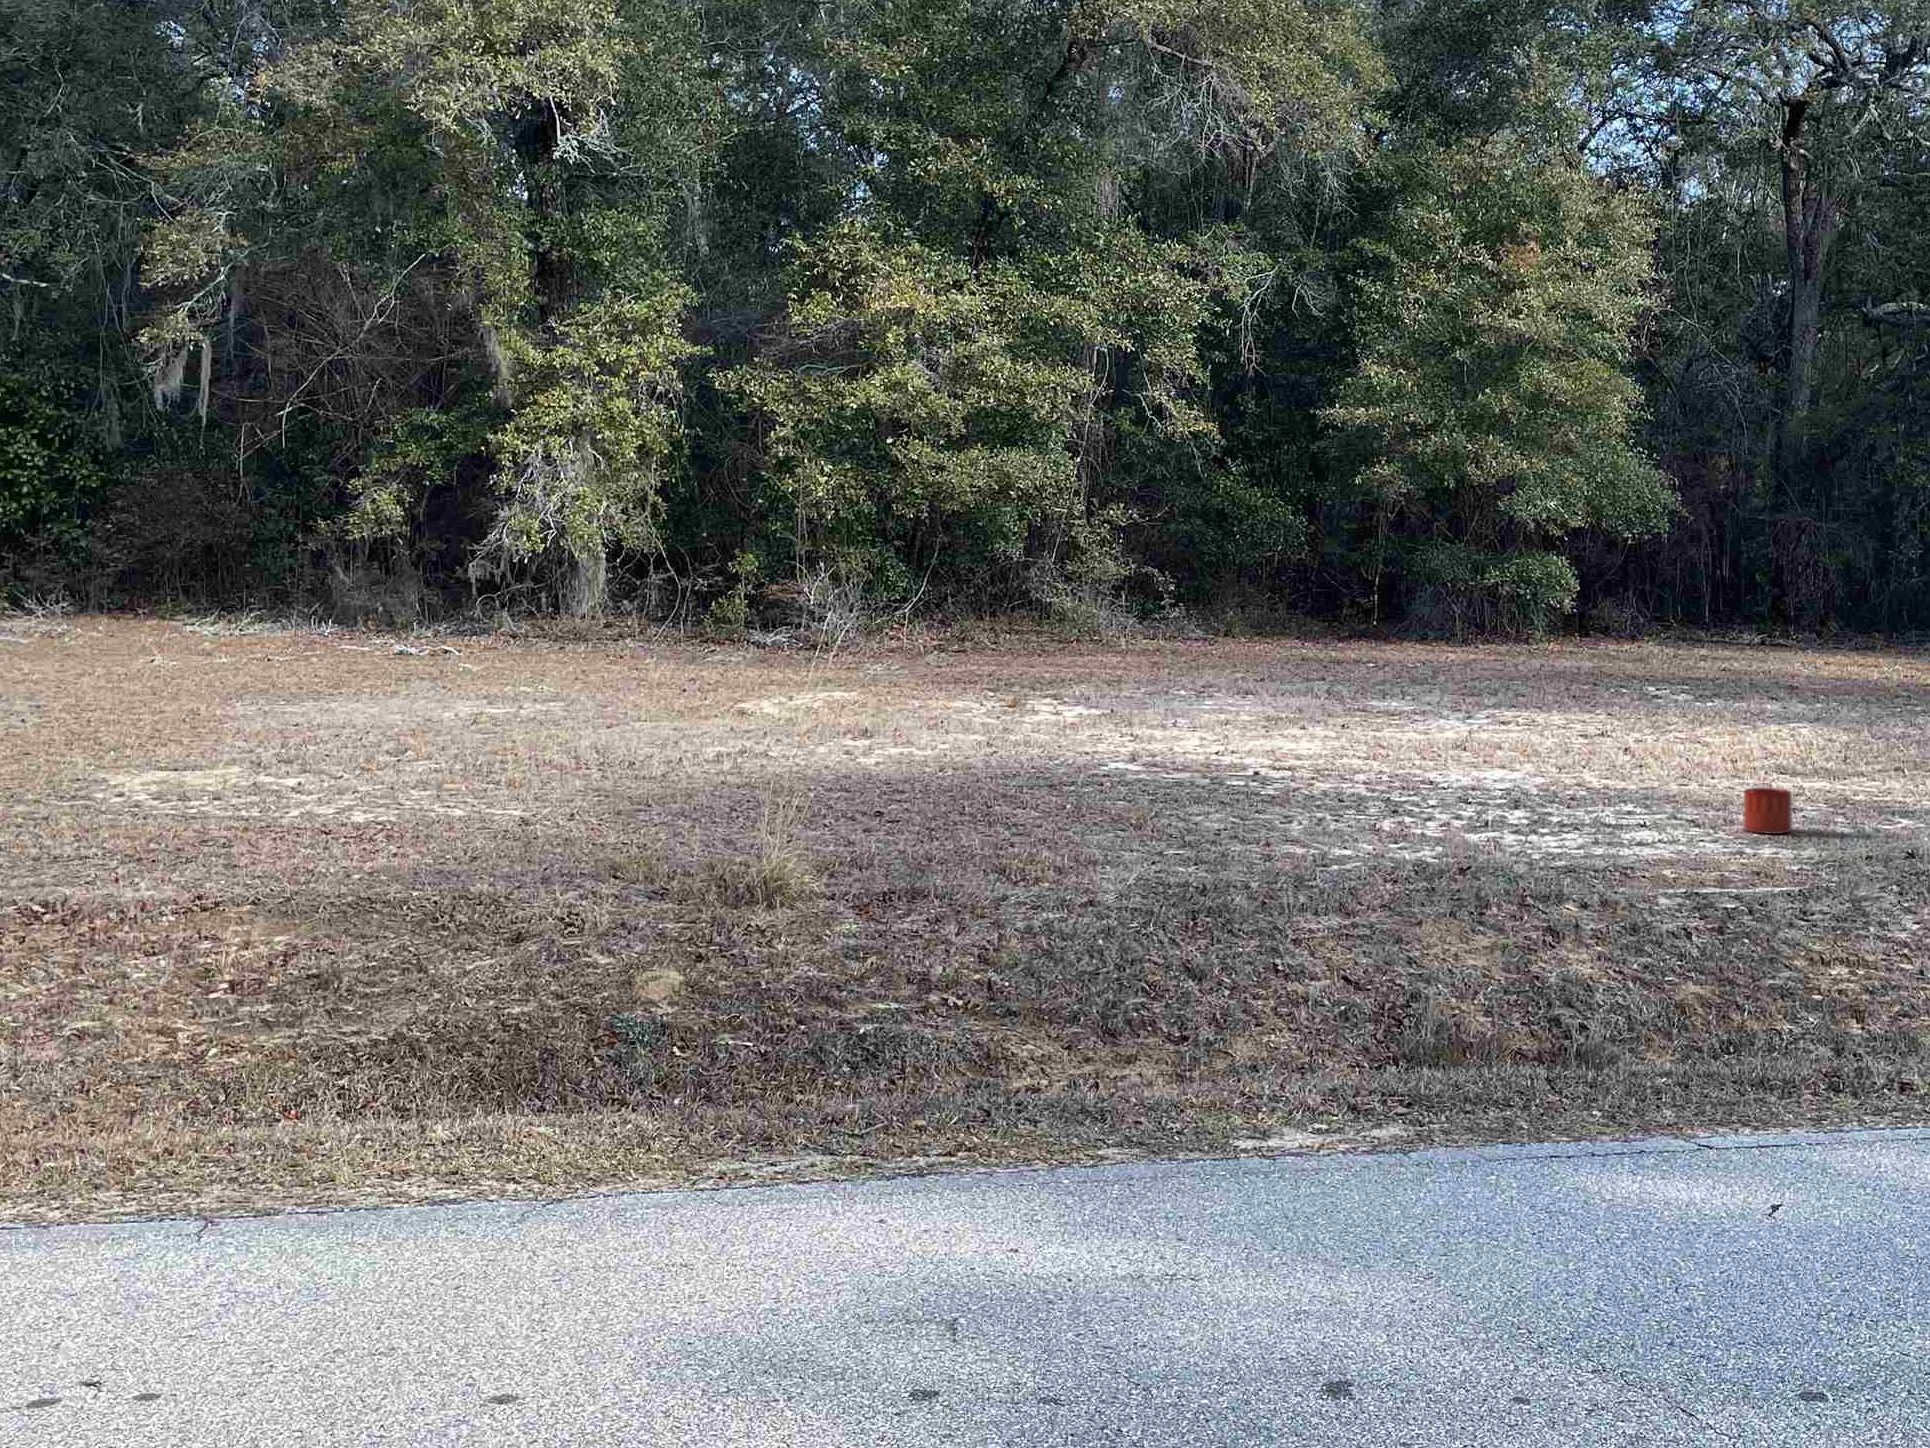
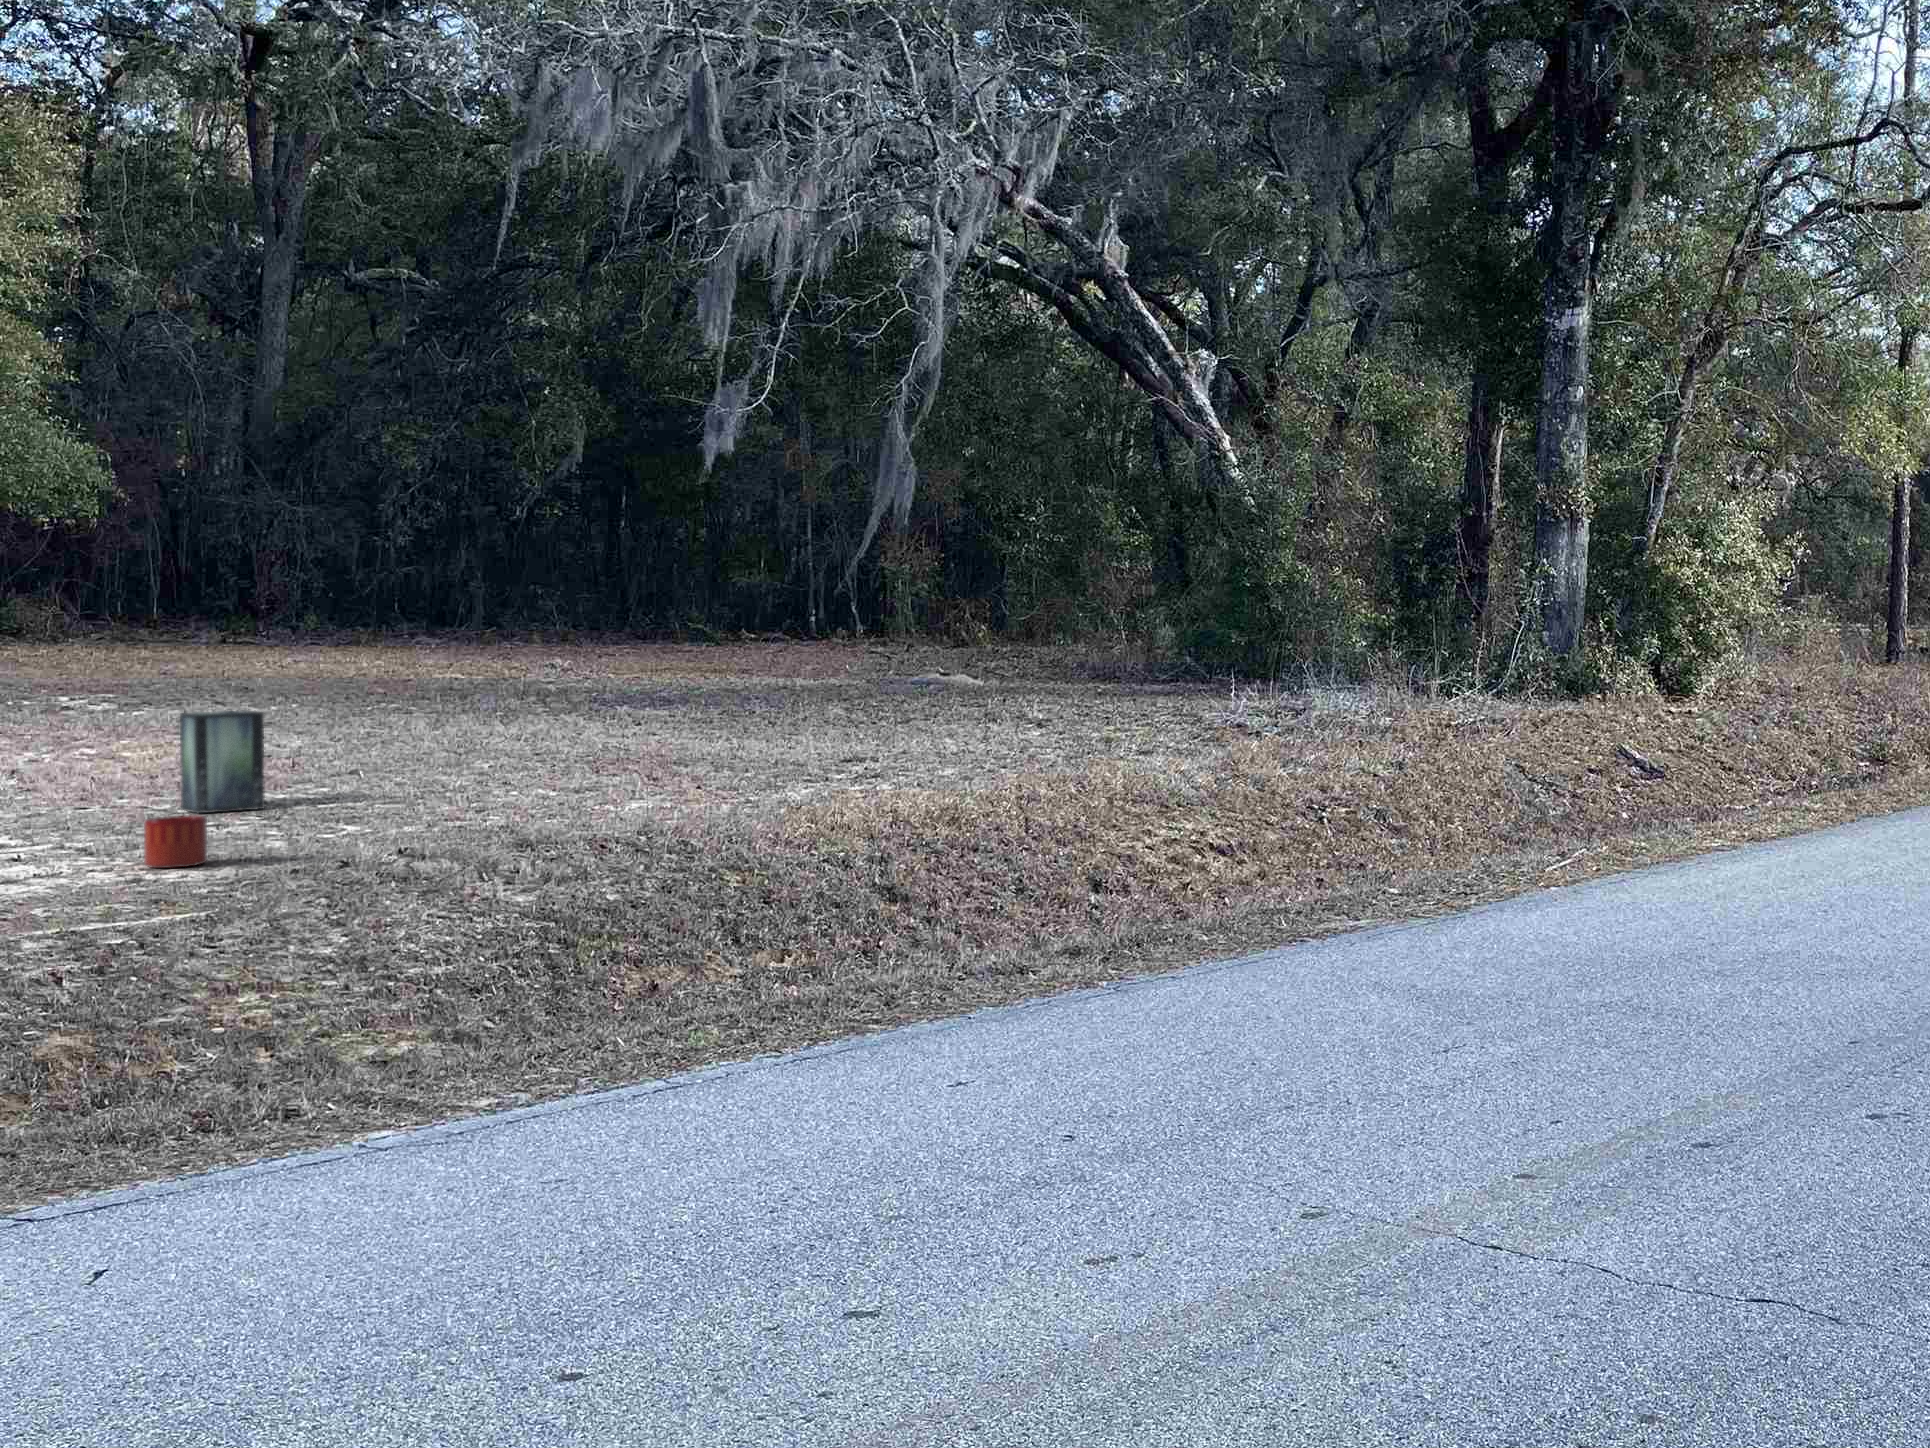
storage box: none [1762,693,1828,782] -> present [180,711,265,814]

